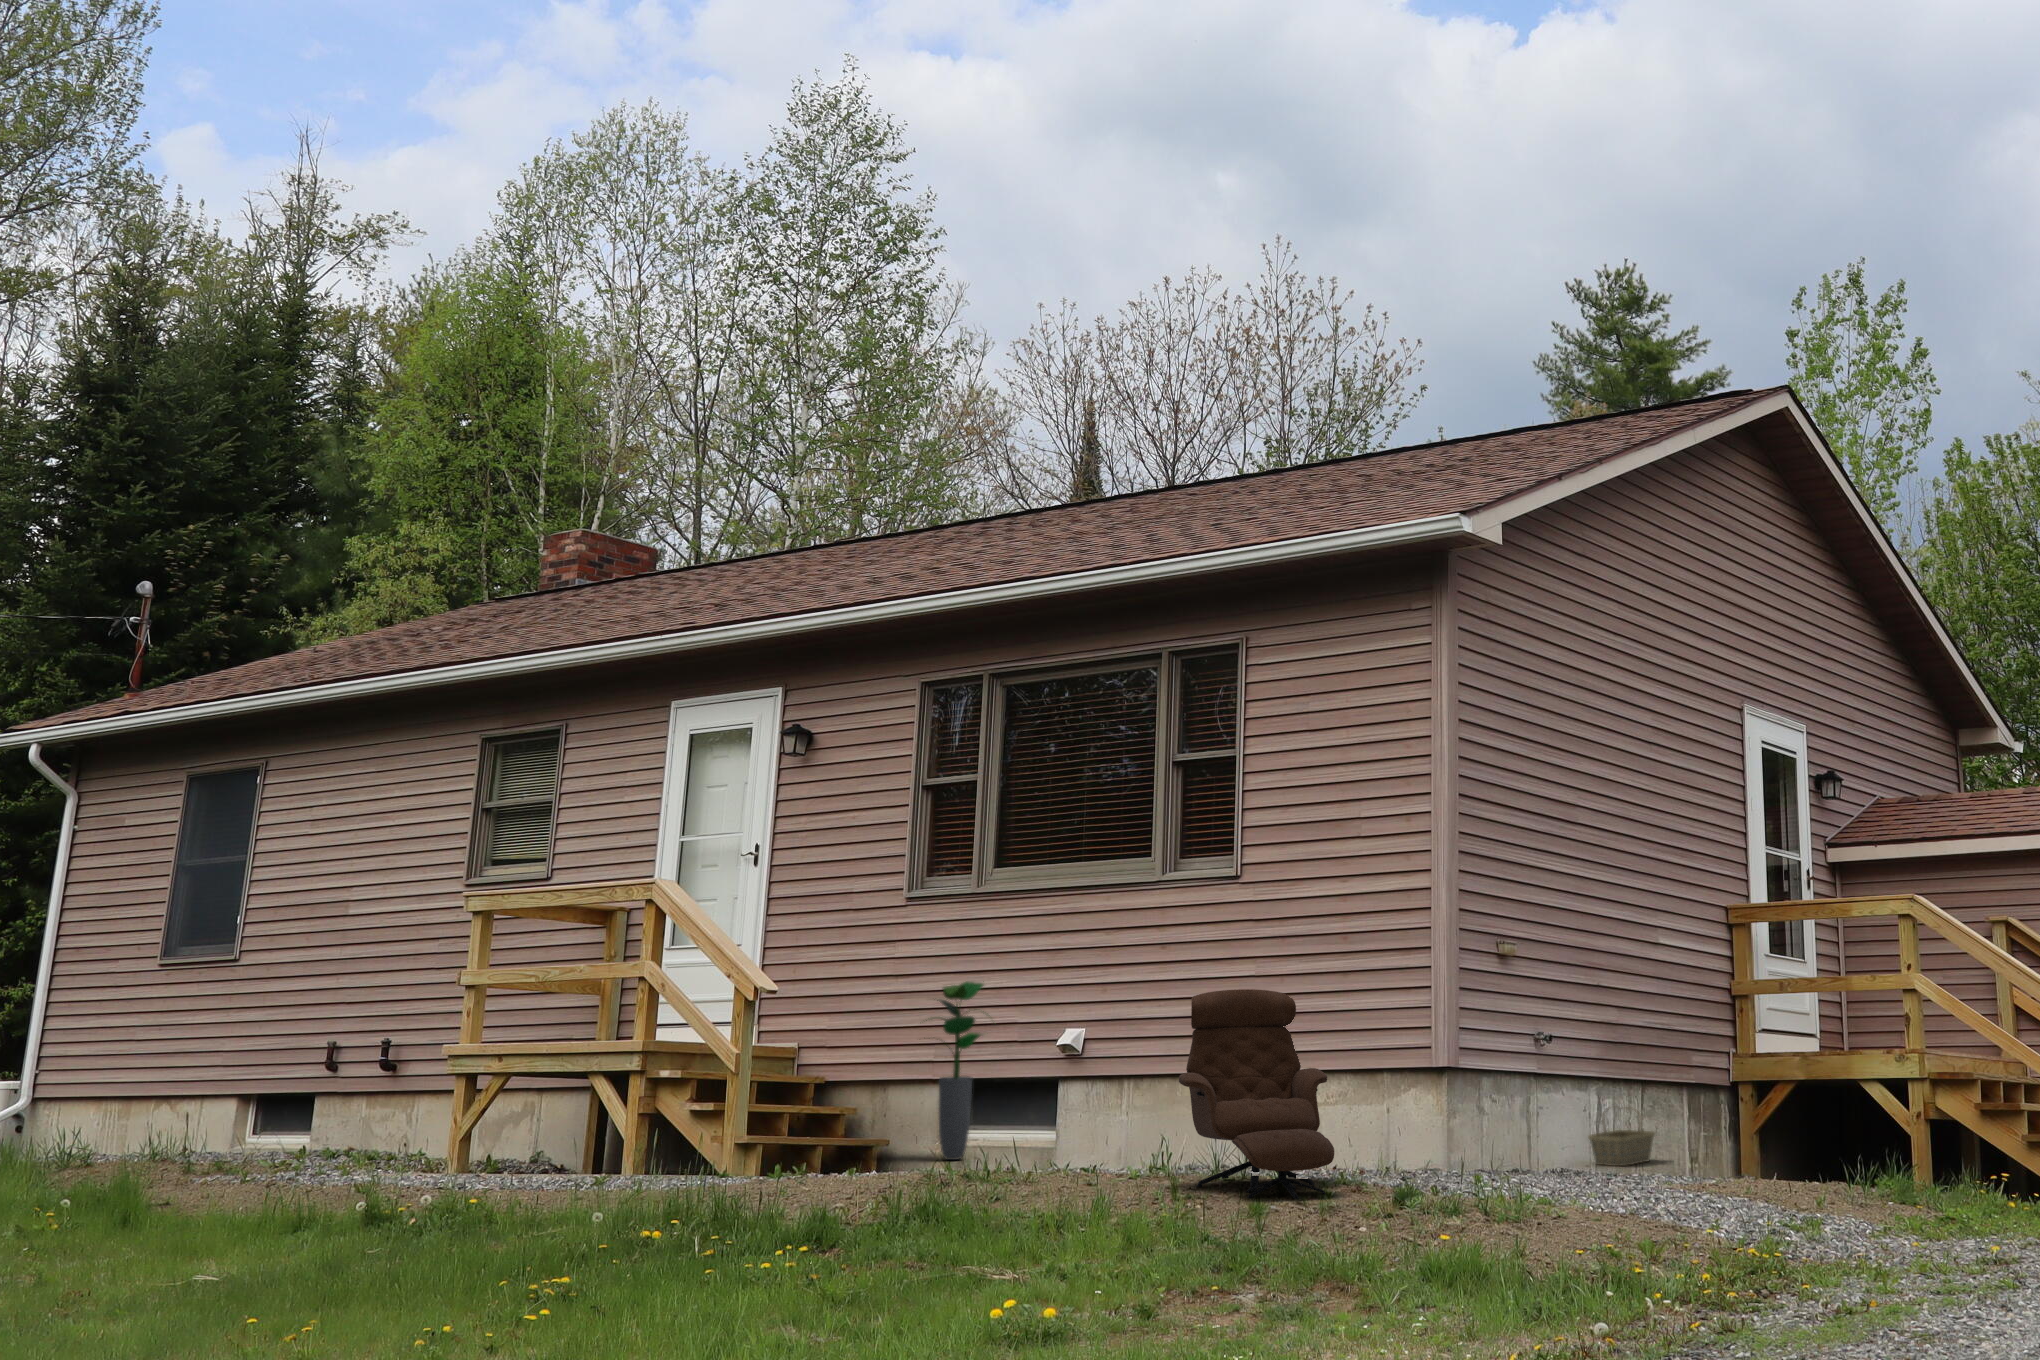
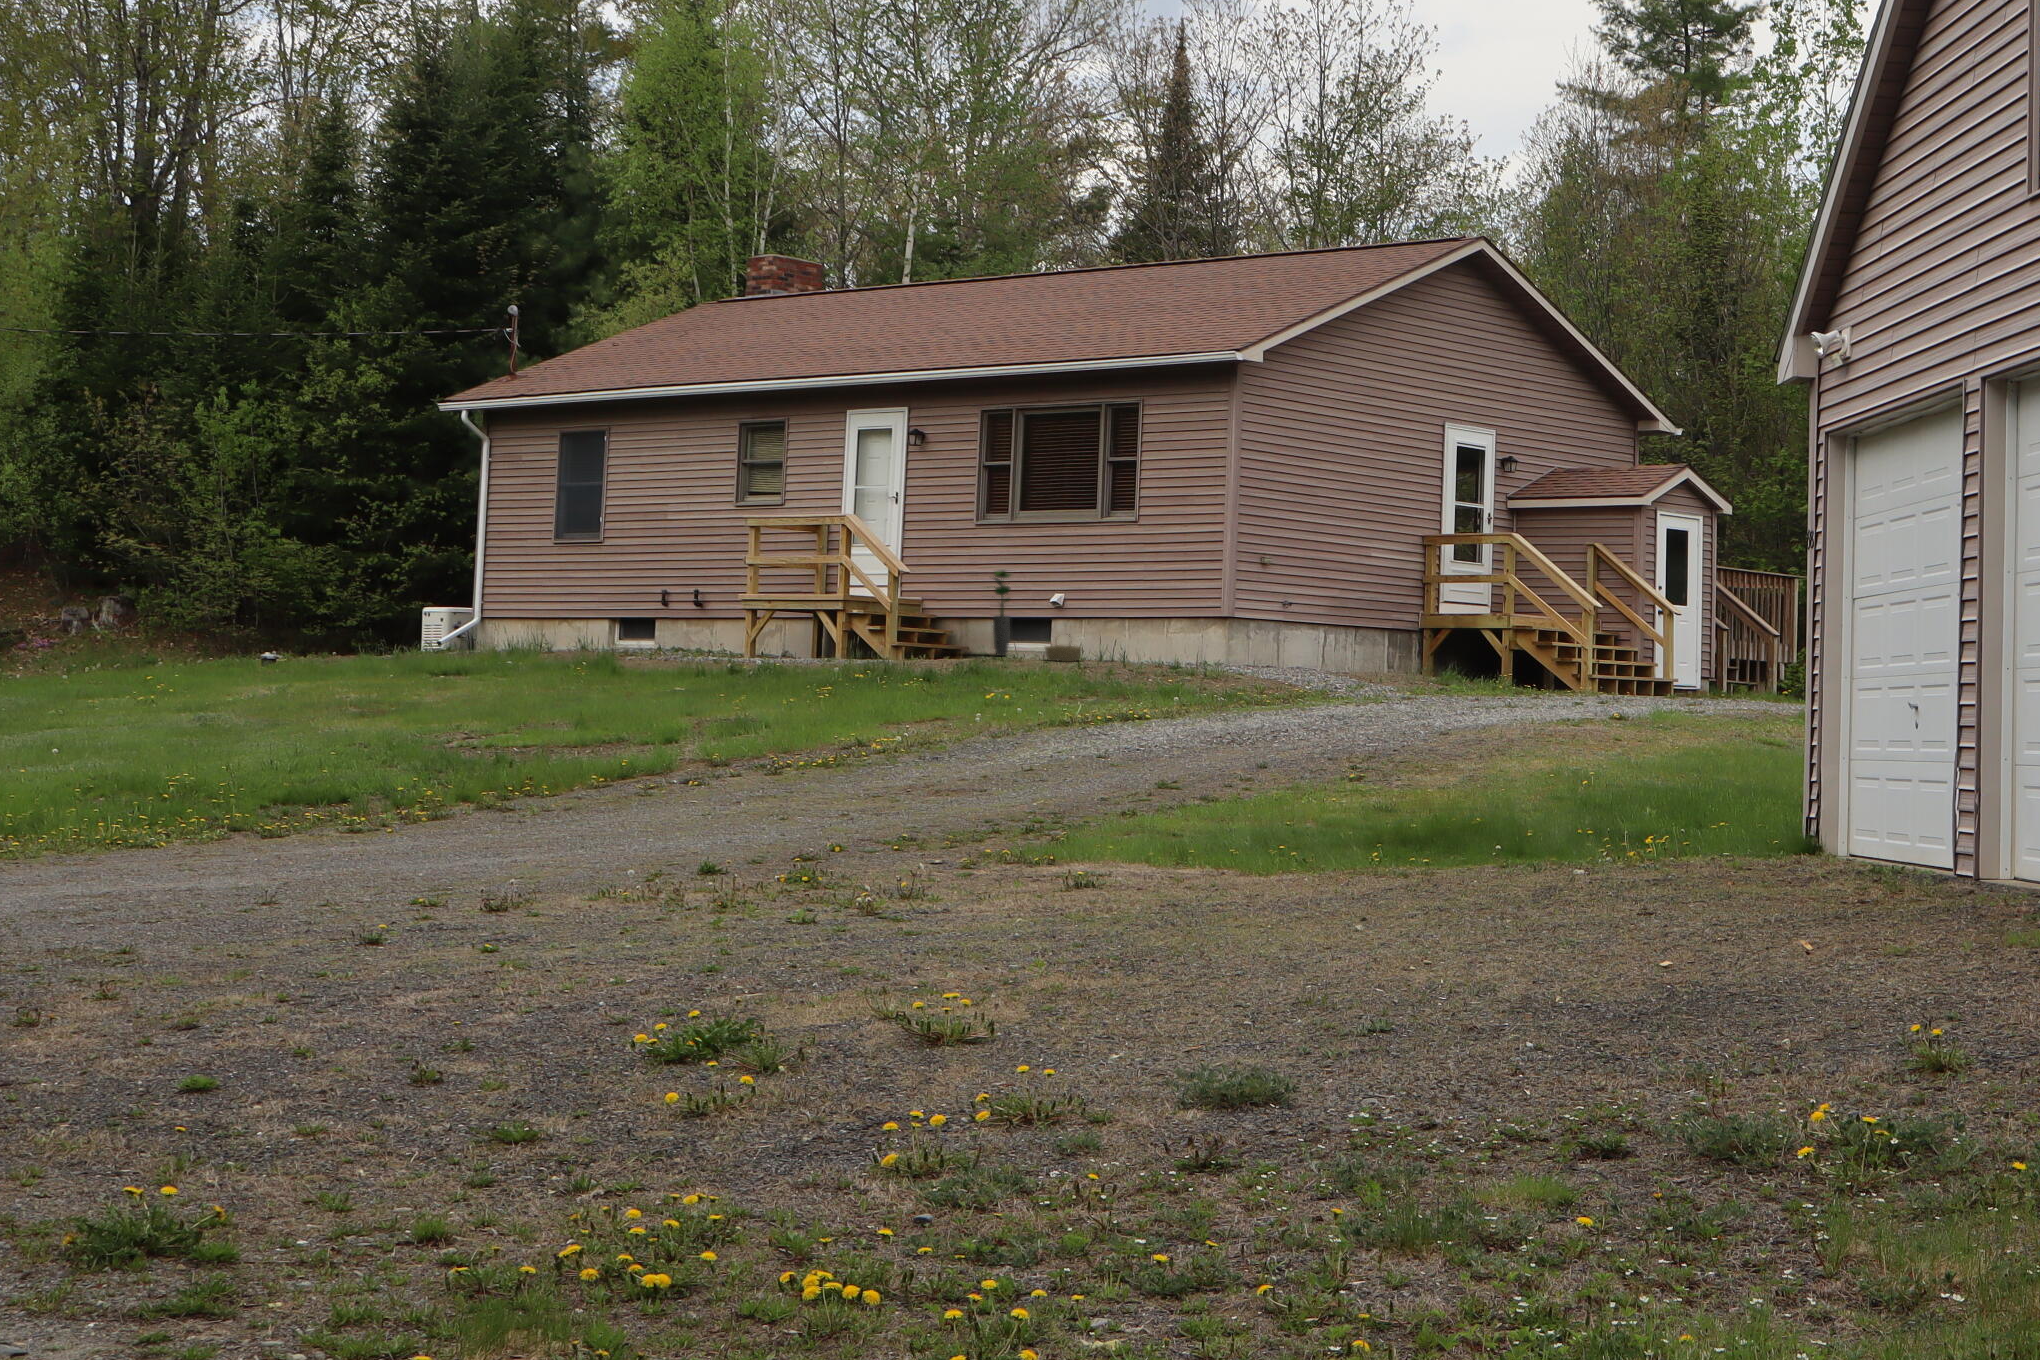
lounge chair: present [1179,989,1334,1199] -> none [1103,577,1176,674]
basket: present [1588,1107,1655,1166] -> present [1045,634,1082,662]

